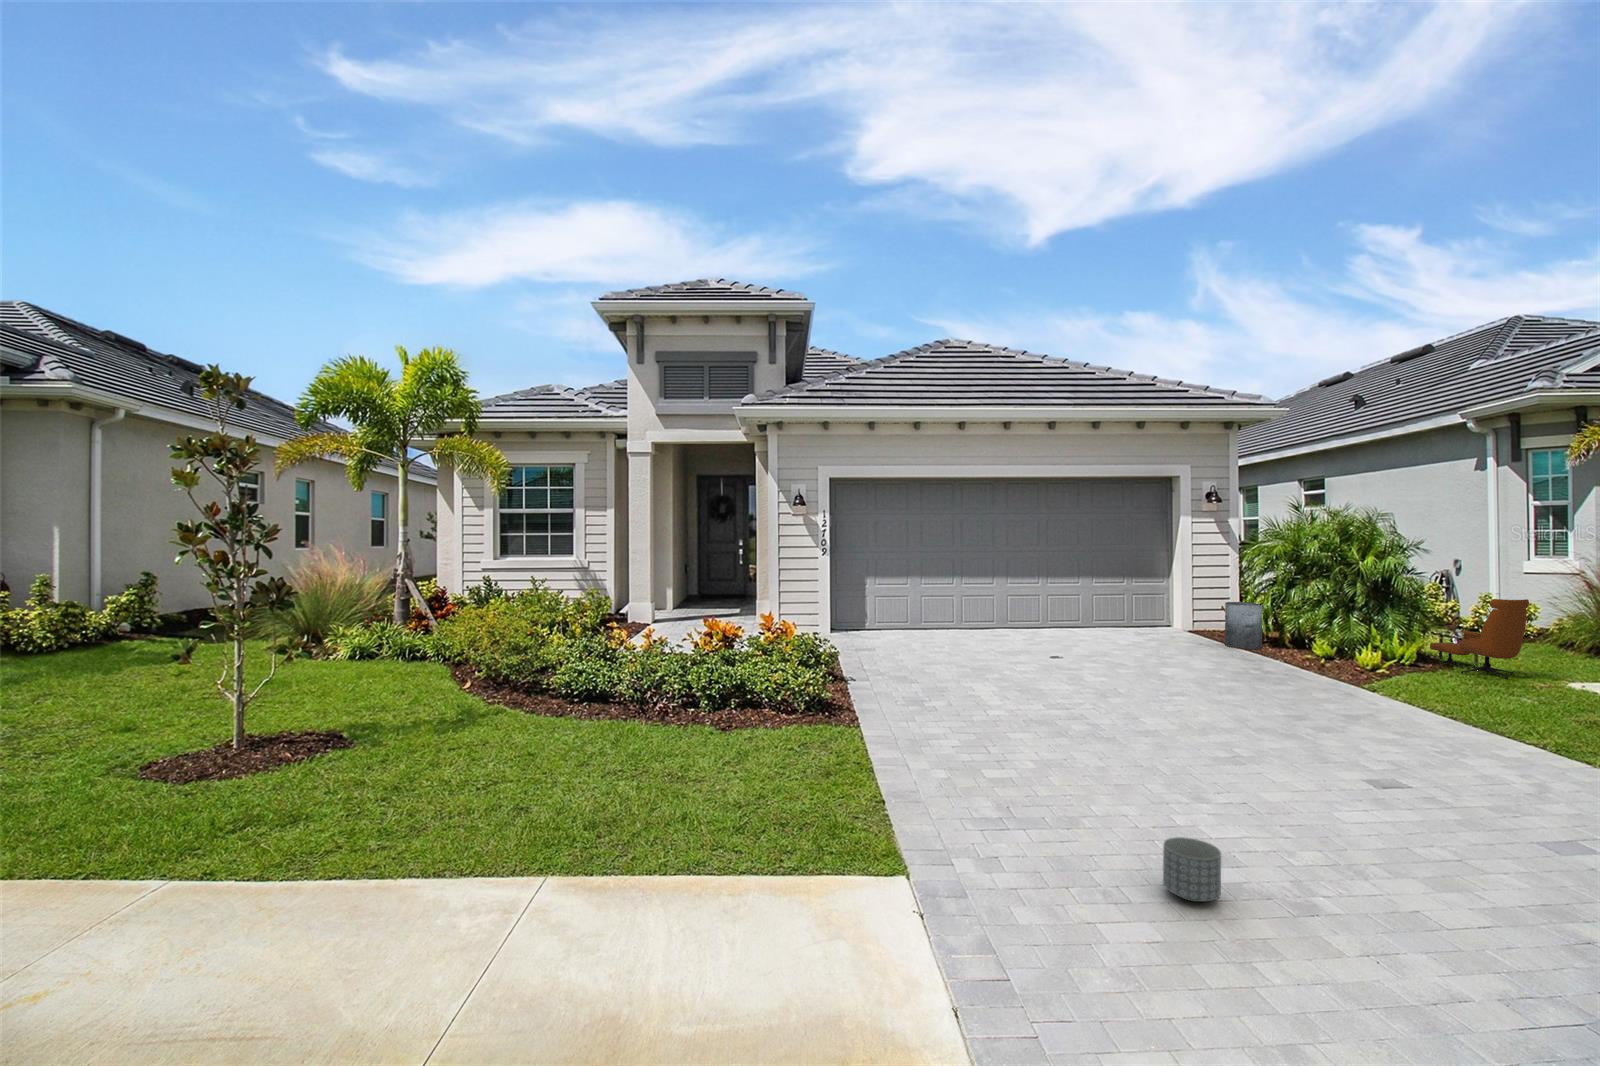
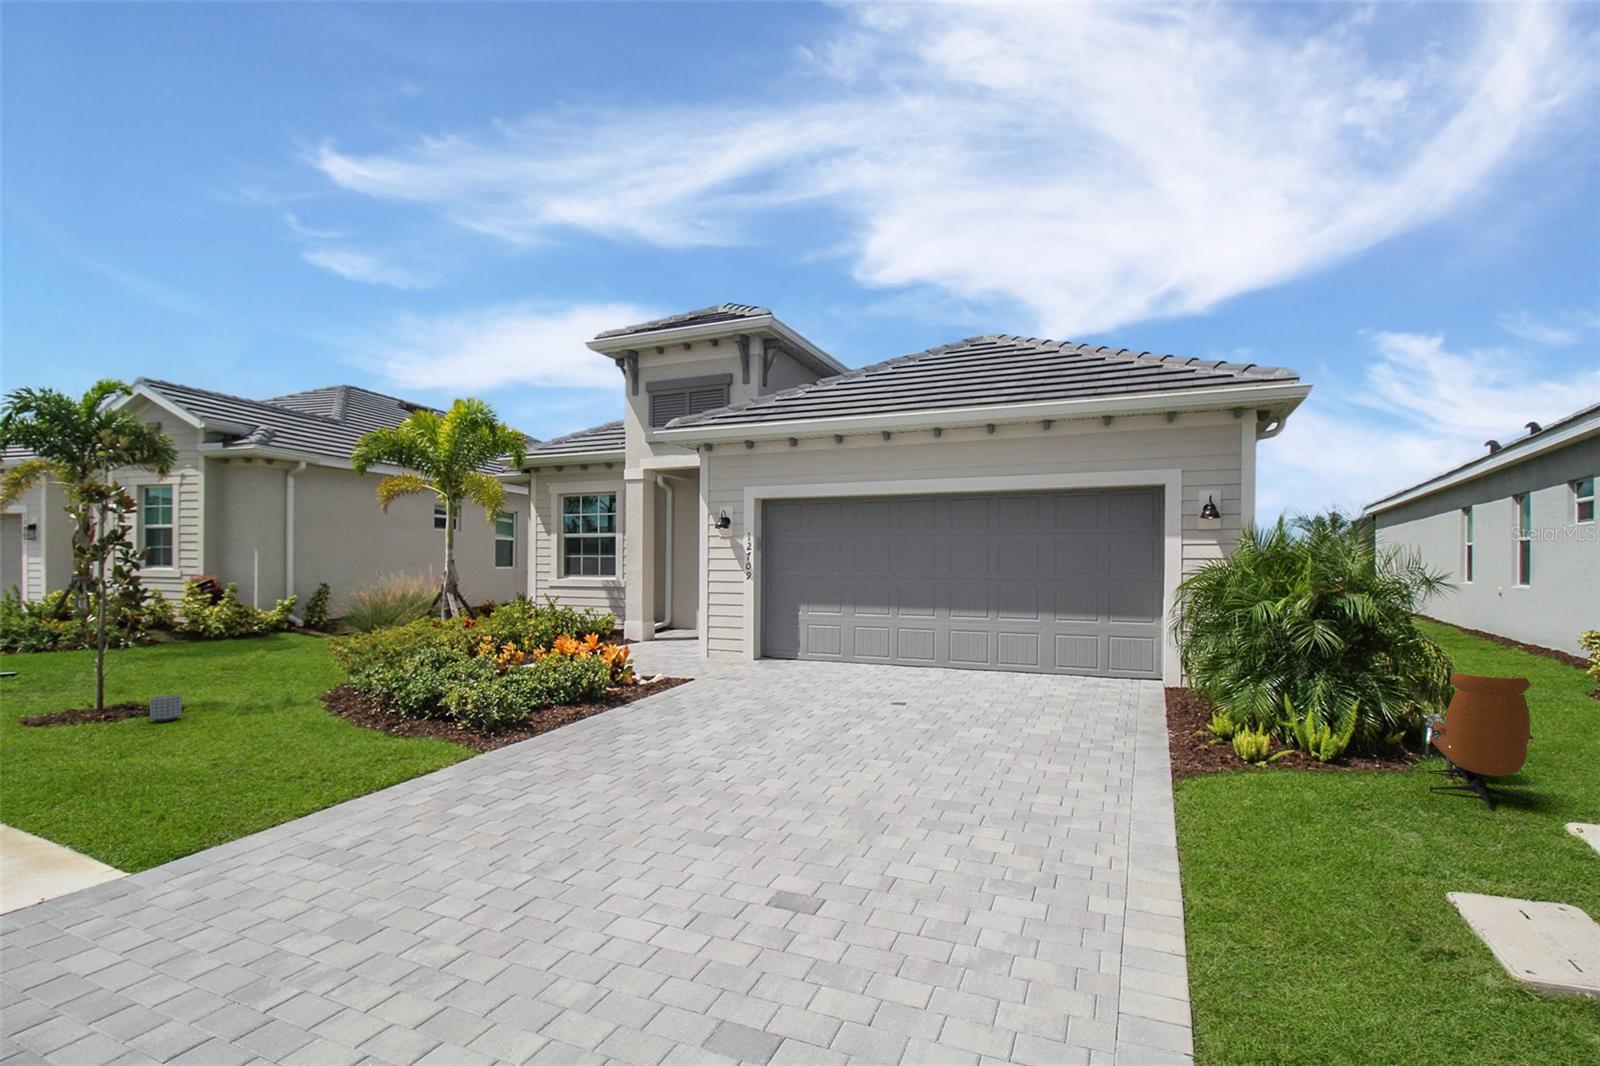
trash can: present [1225,602,1262,649] -> none [1171,654,1221,722]
planter: present [1163,837,1221,902] -> present [150,695,182,722]

